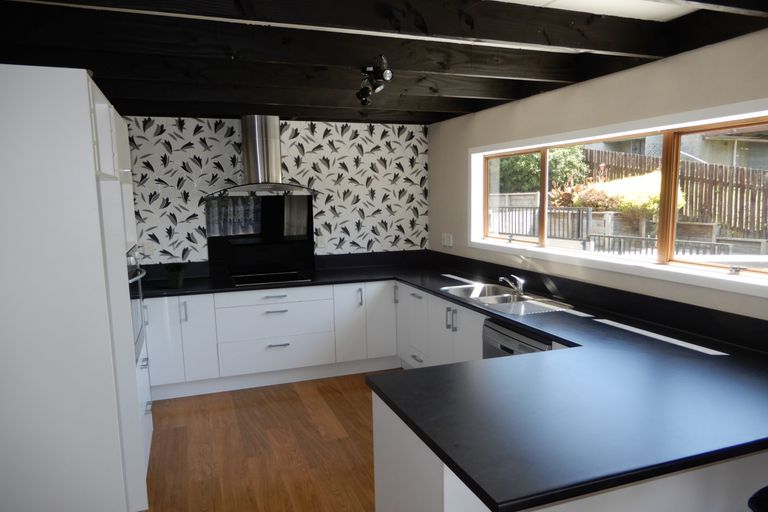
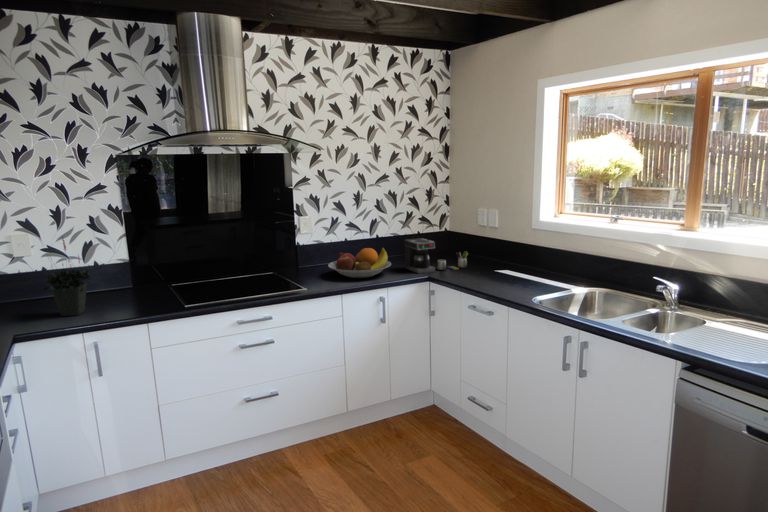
coffee maker: none [385,253,428,276] -> present [405,238,468,274]
fruit bowl: none [332,258,373,277] -> present [328,248,391,278]

